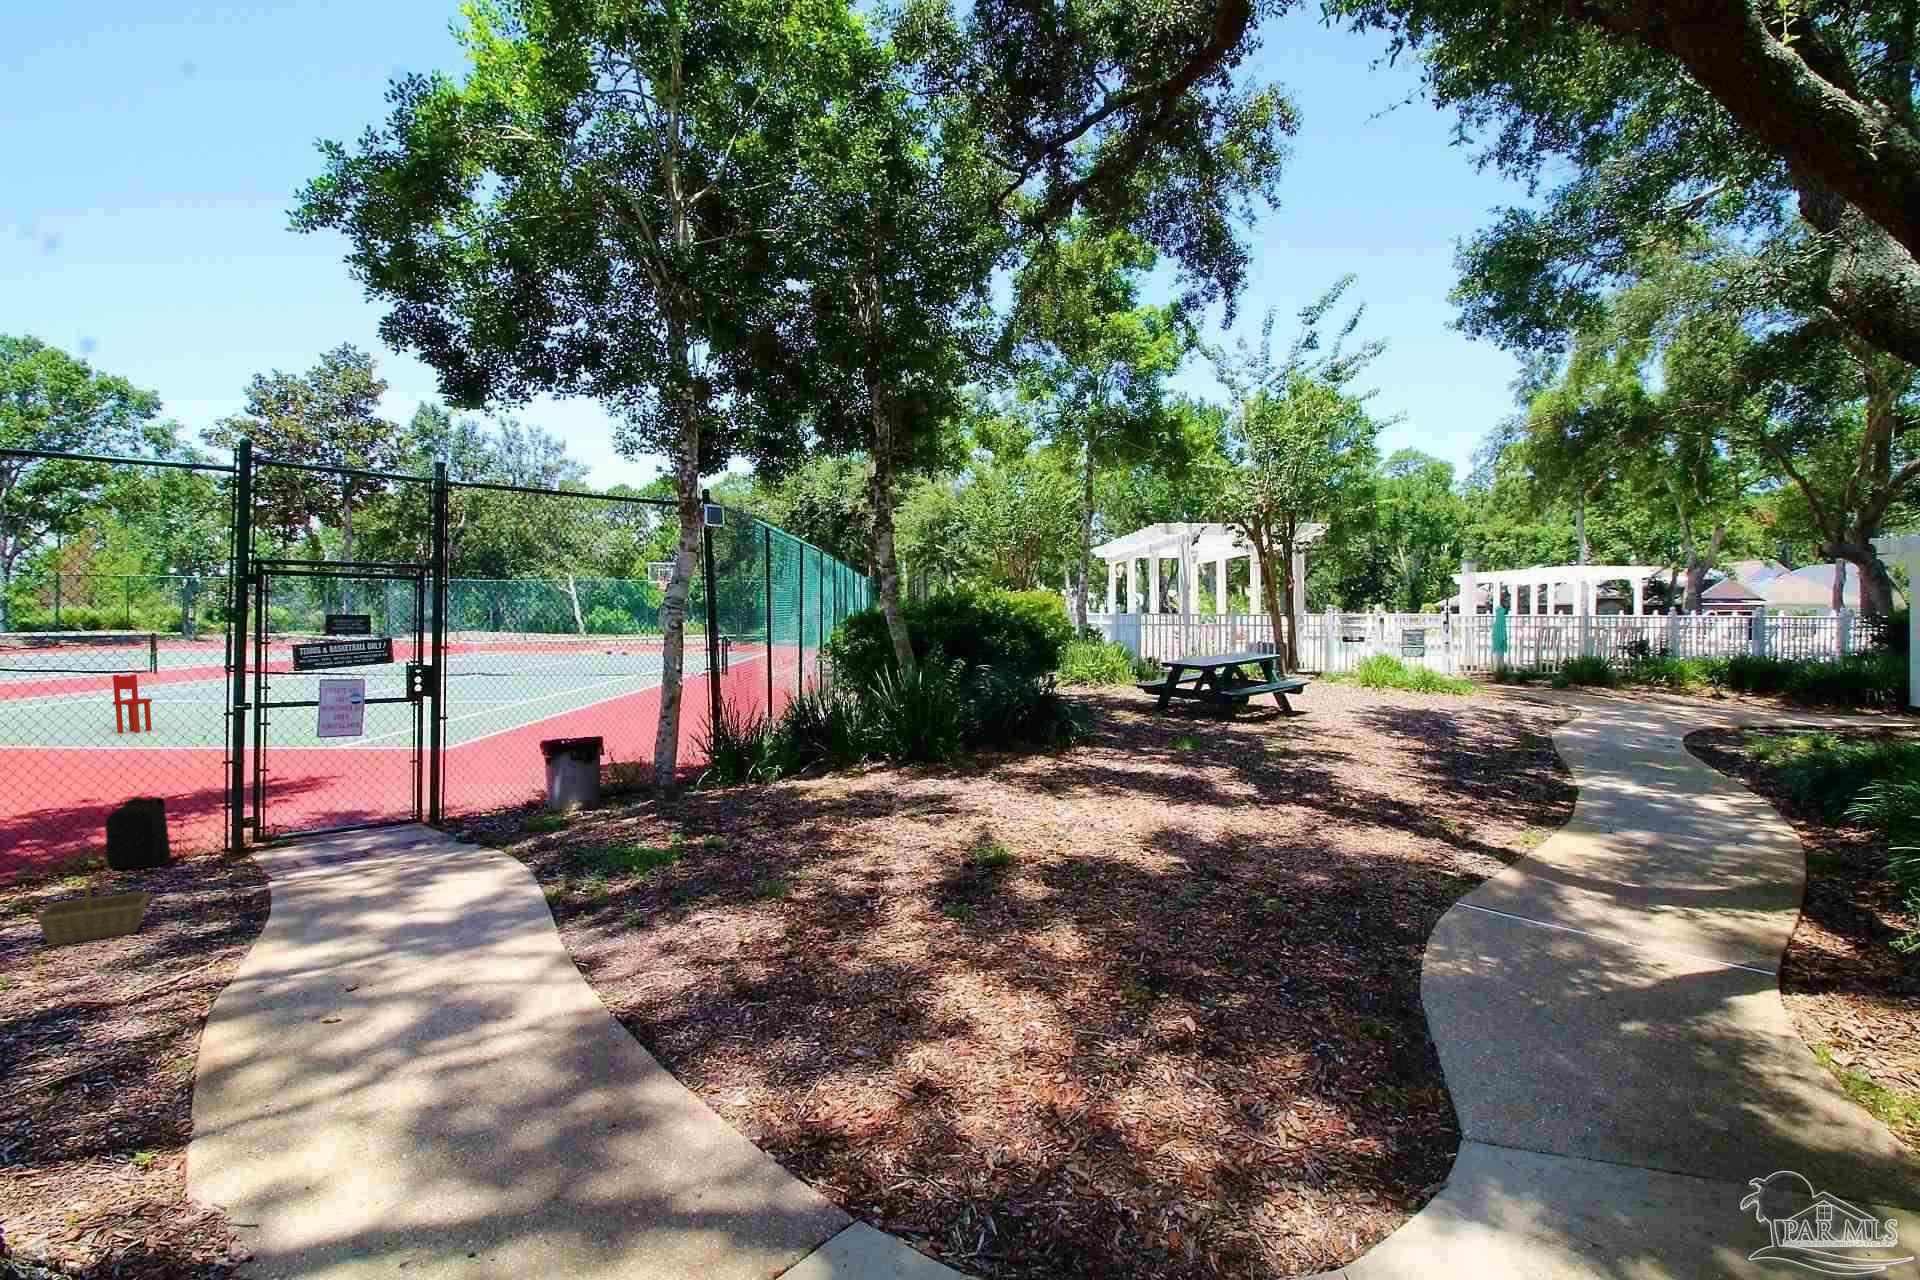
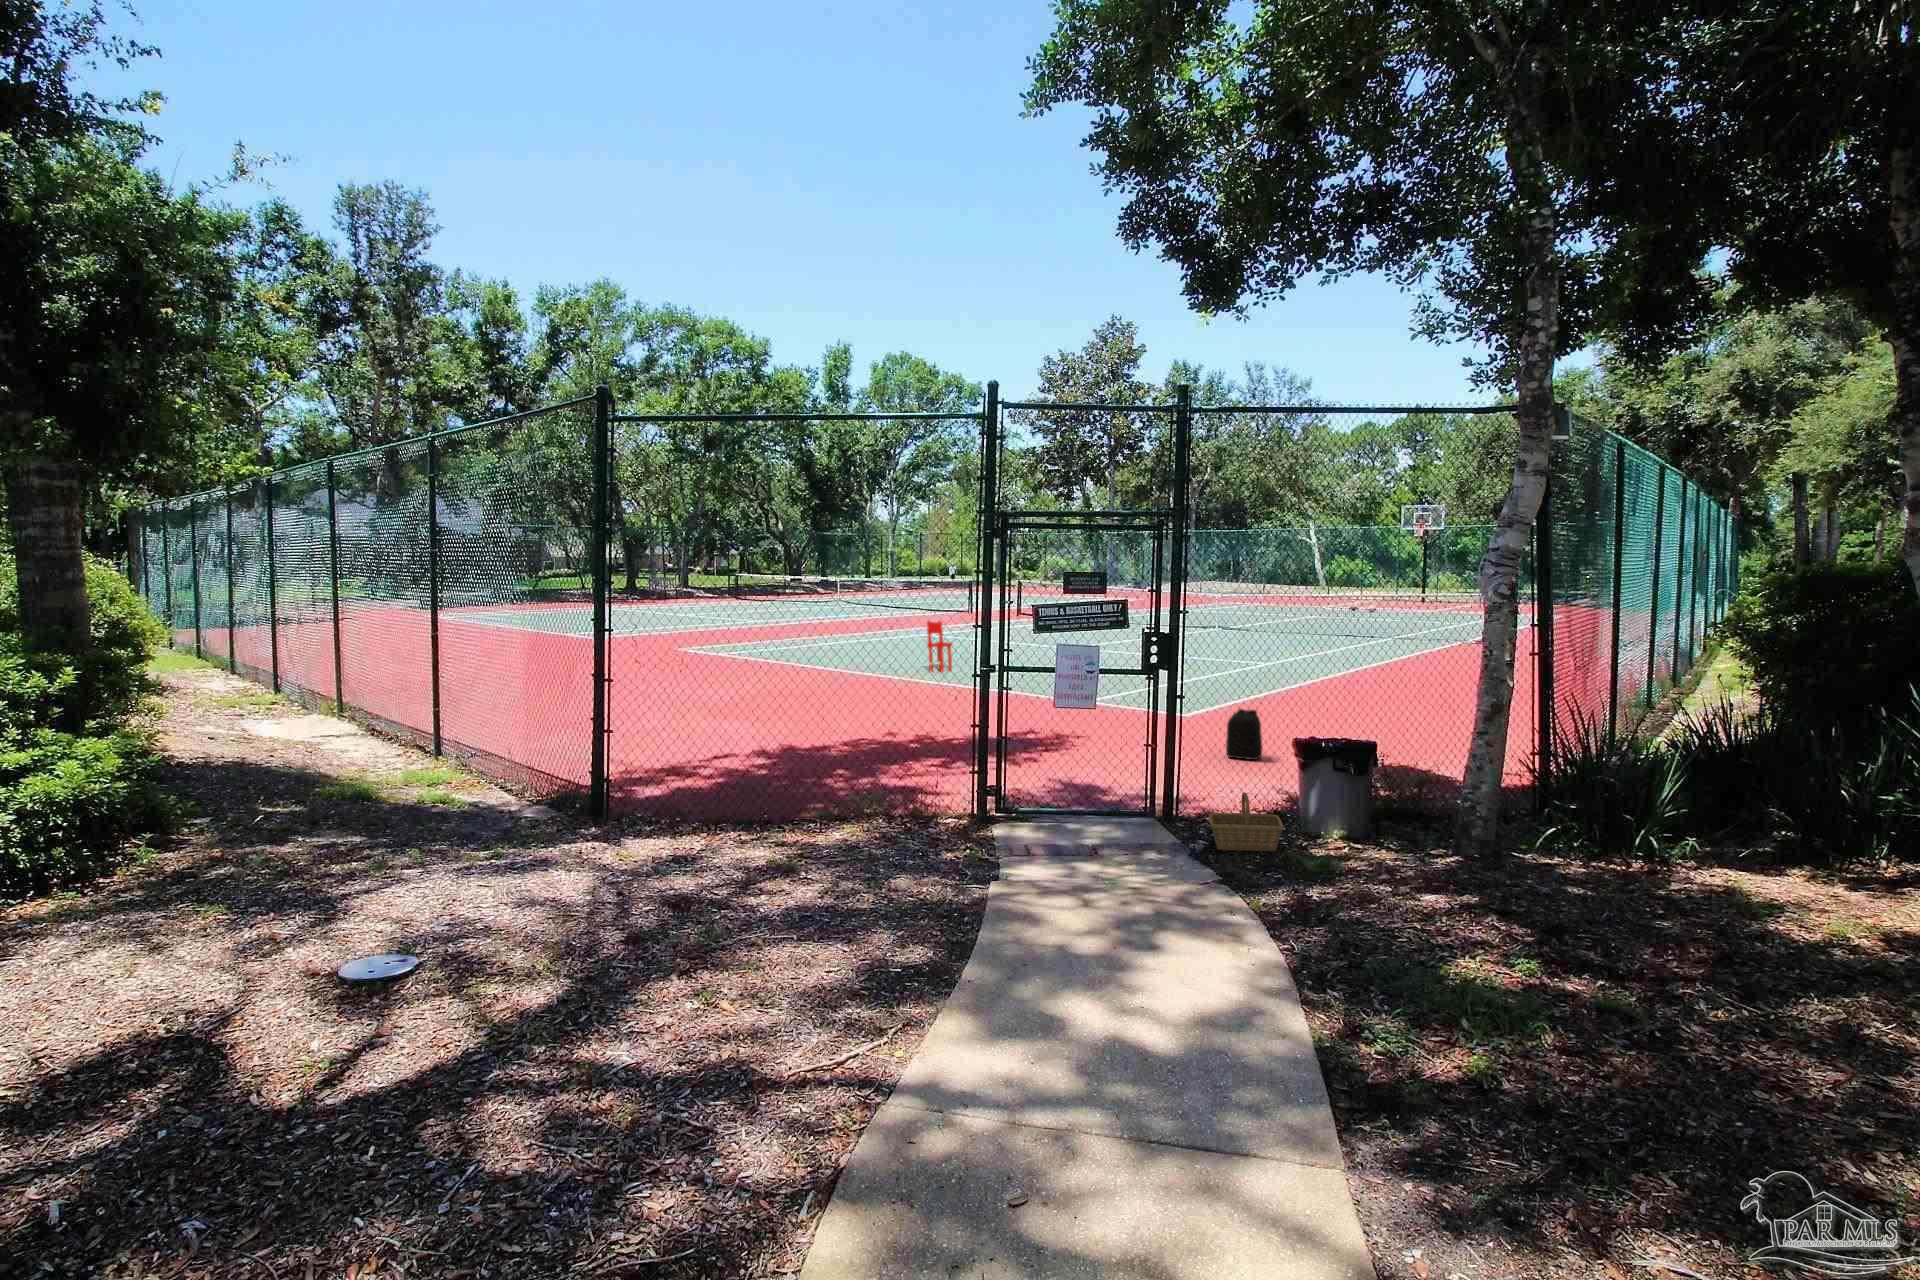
backpack: present [105,797,171,868] -> present [1226,709,1262,760]
basket: present [36,873,150,945] -> present [1209,793,1283,851]

